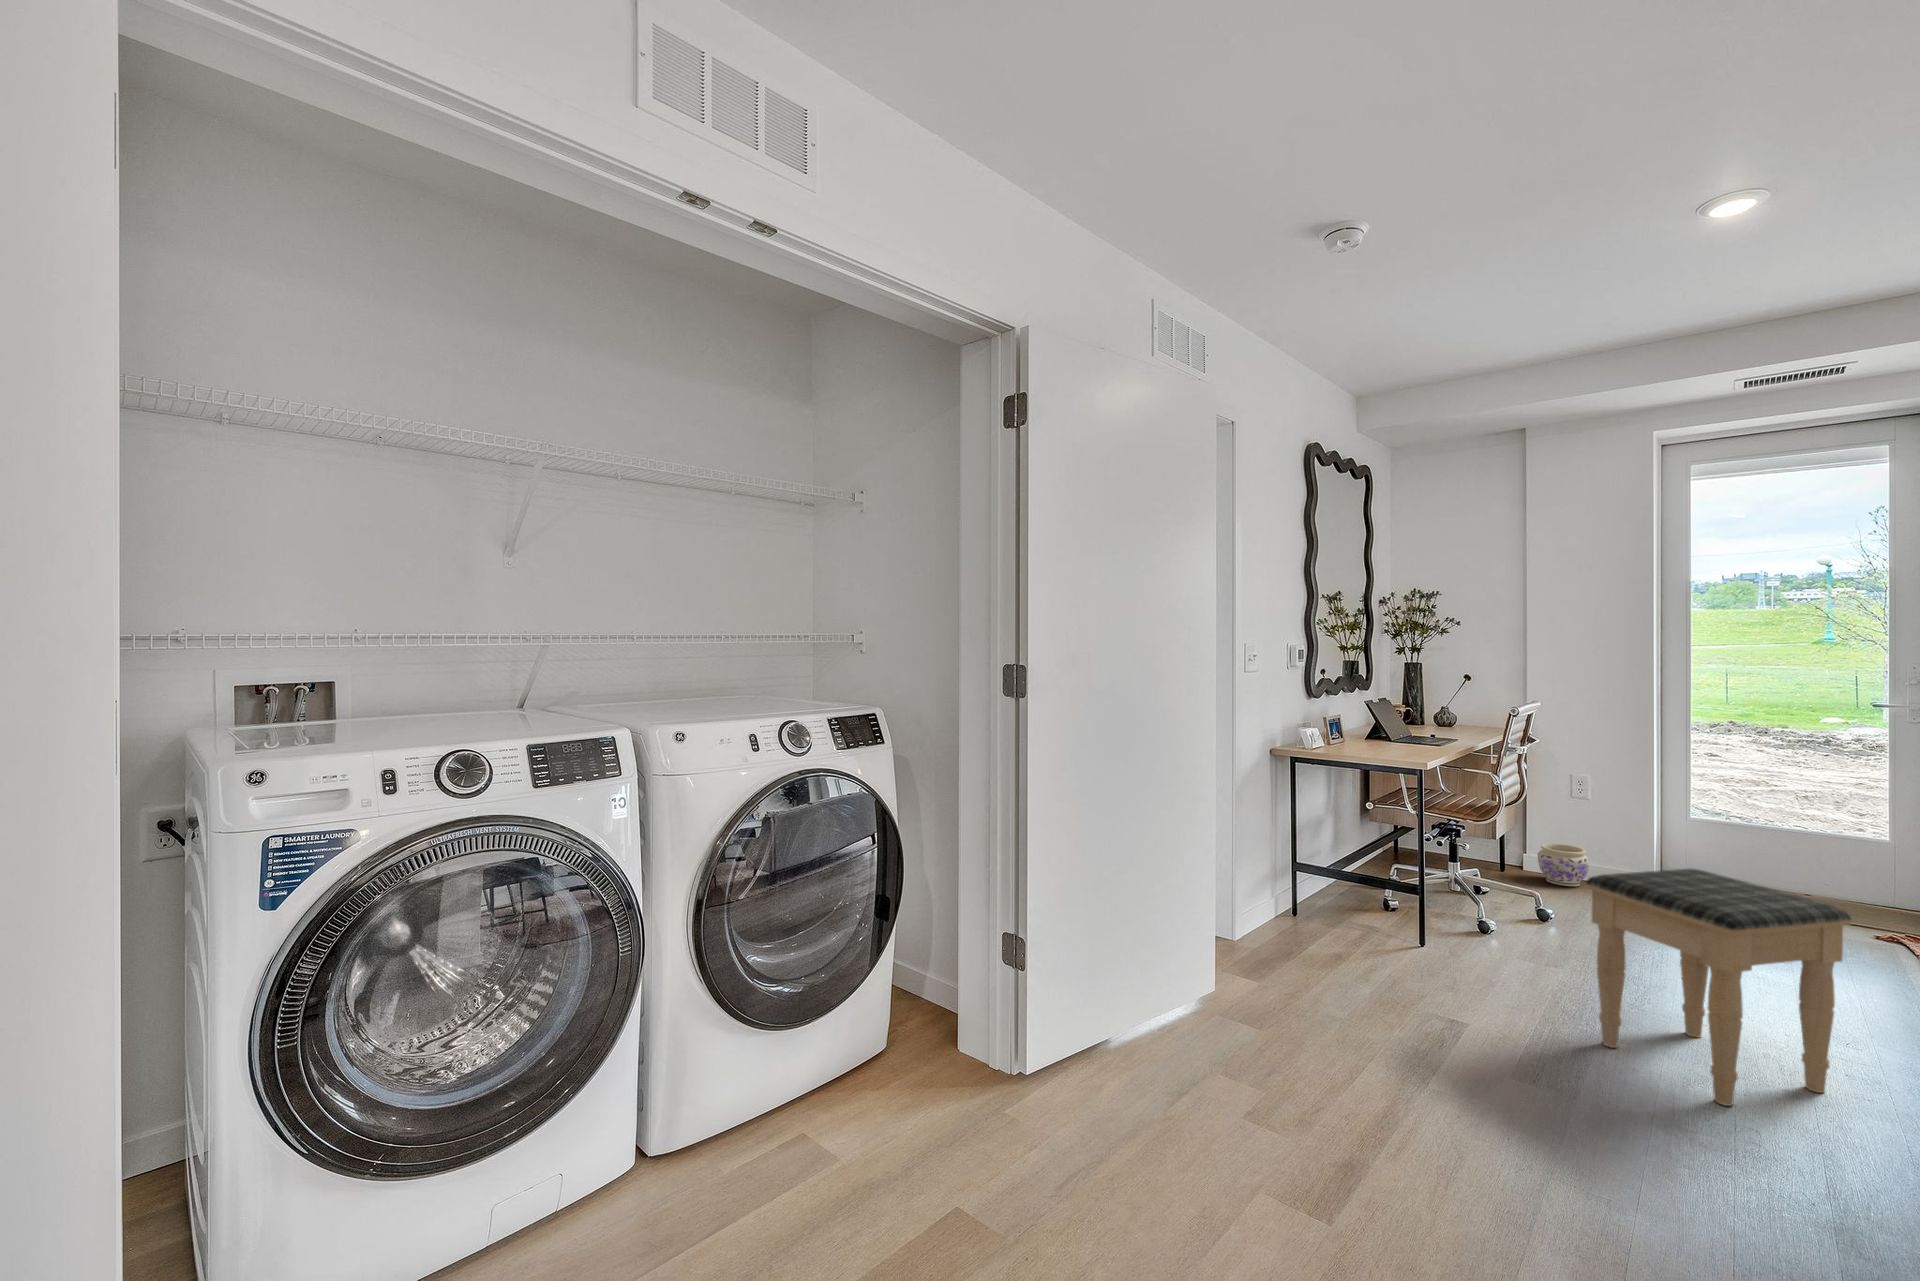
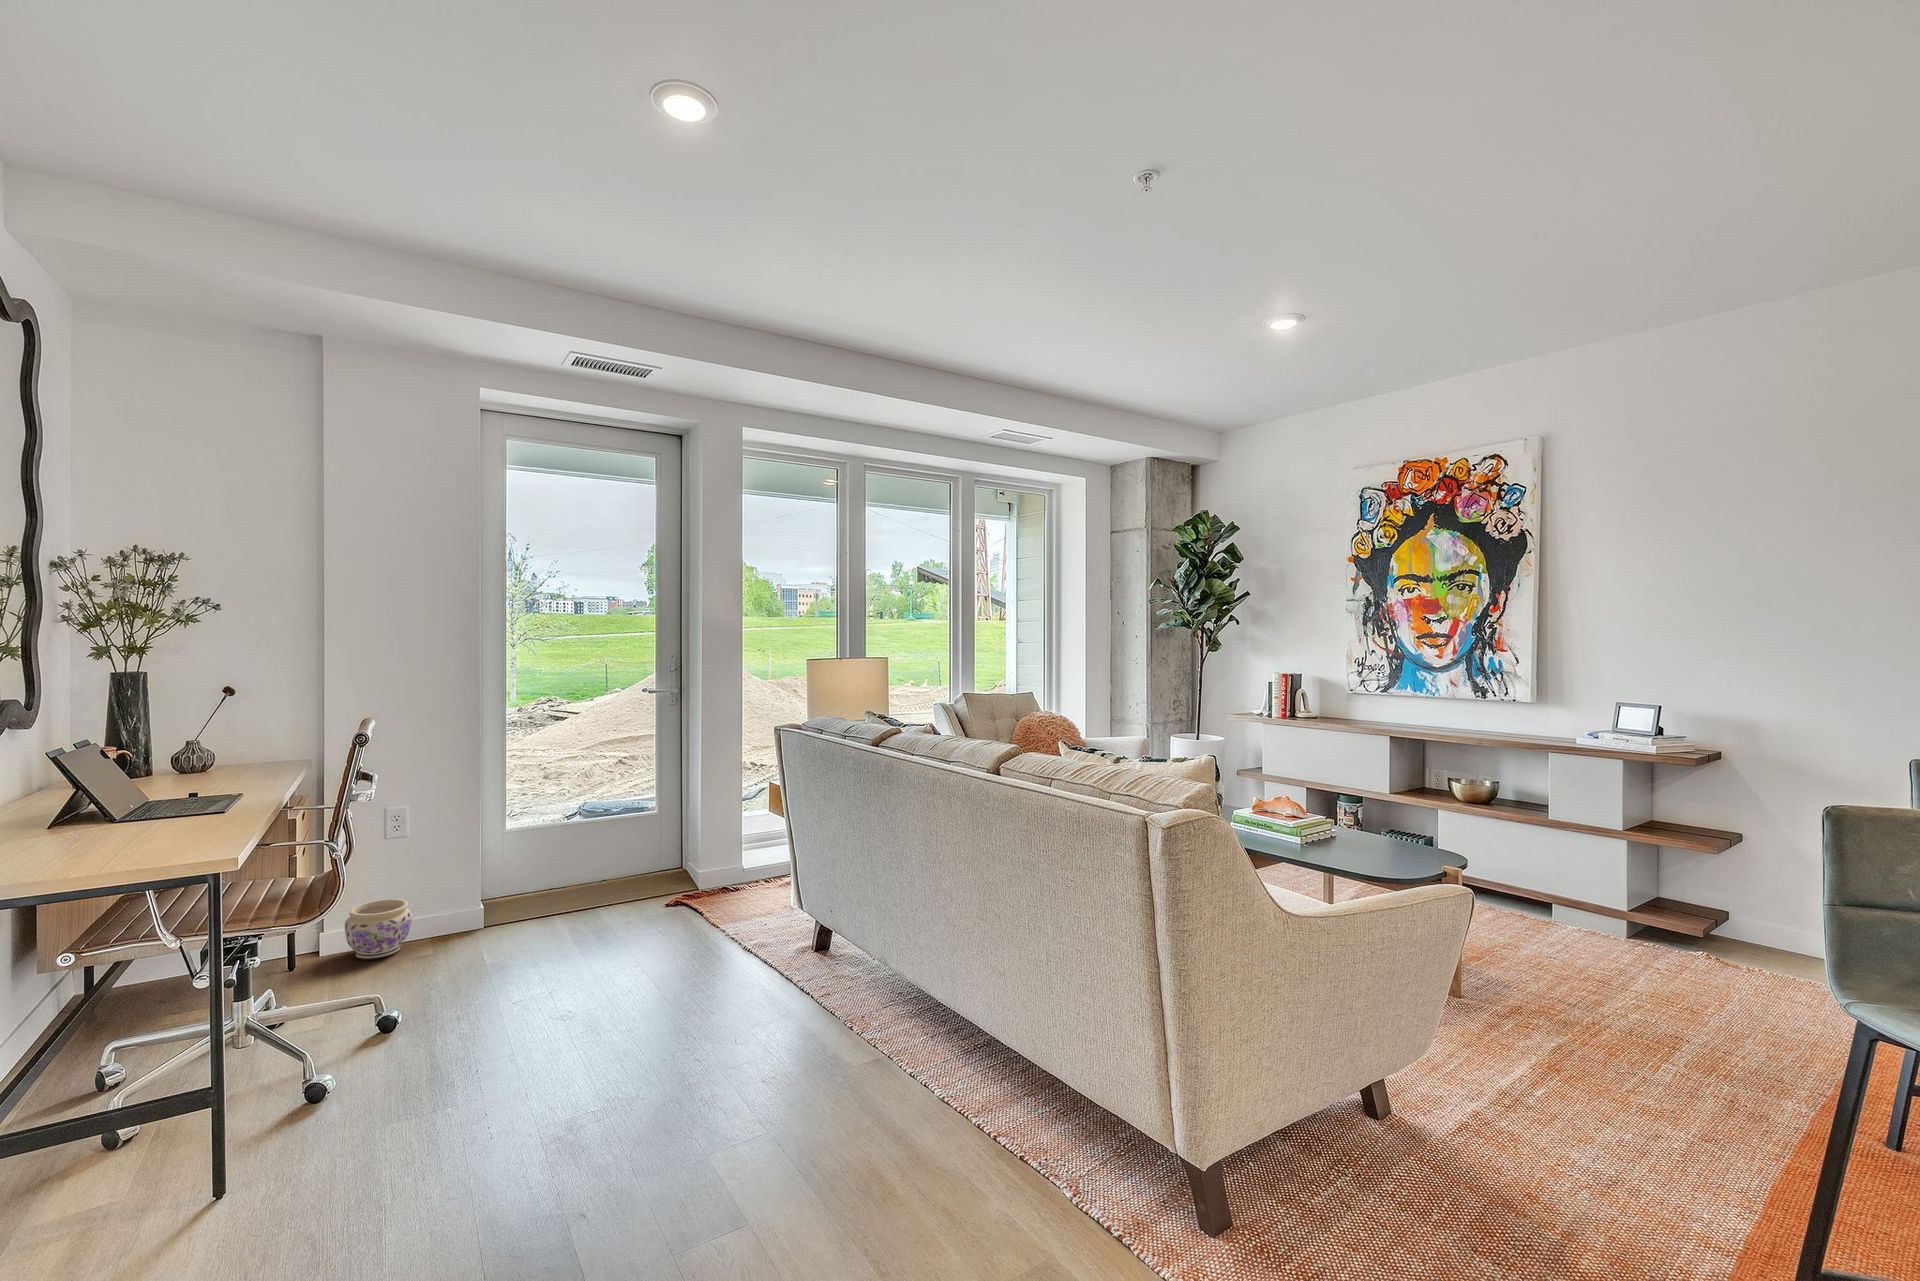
footstool: present [1586,869,1852,1106] -> none [551,925,789,1228]

